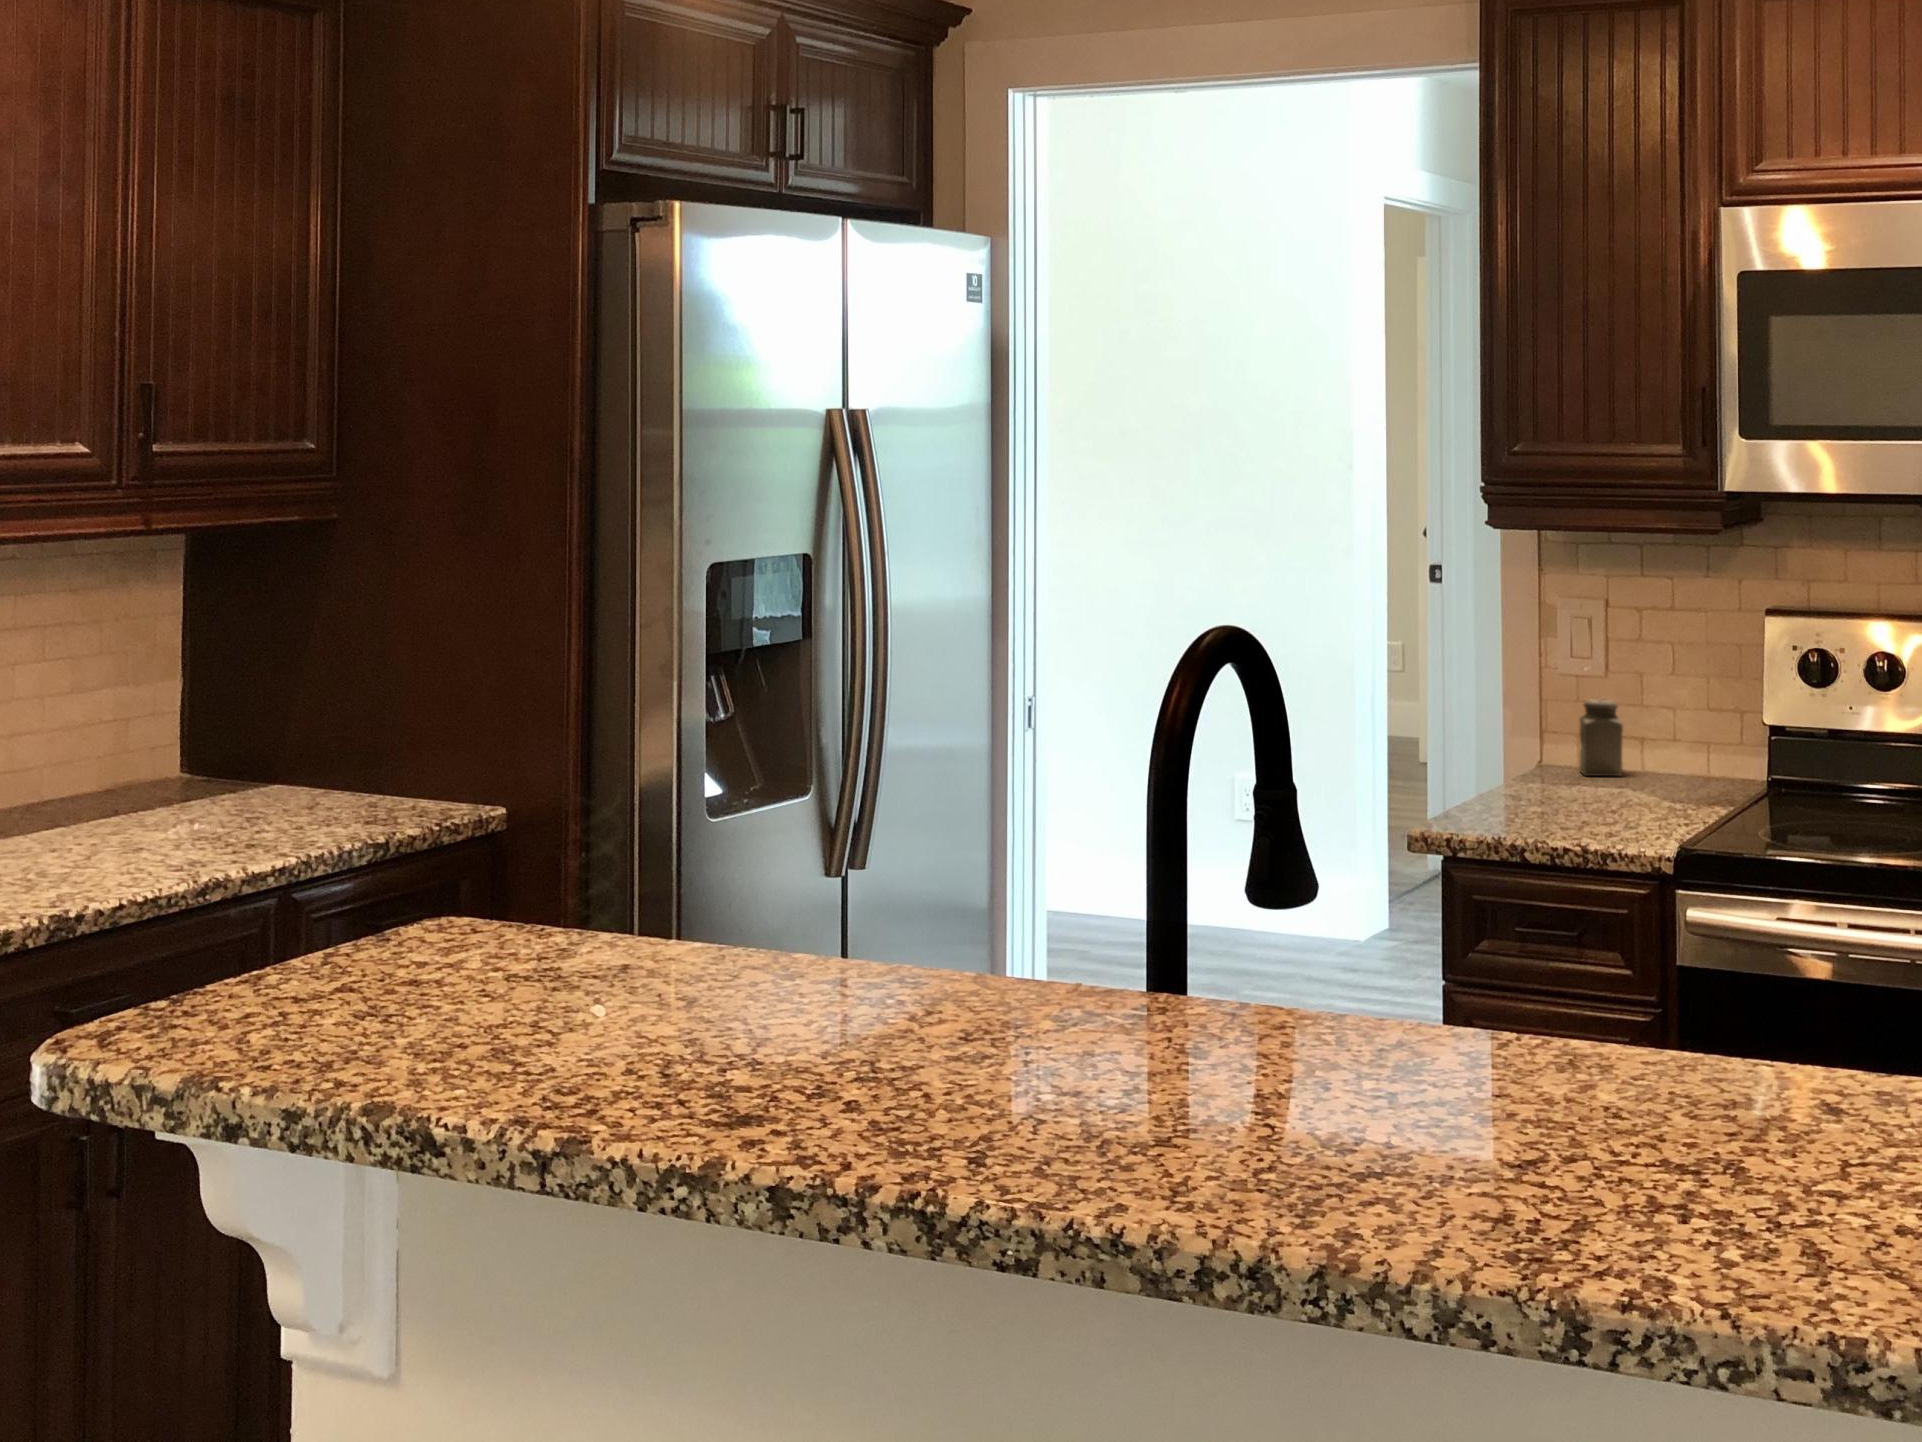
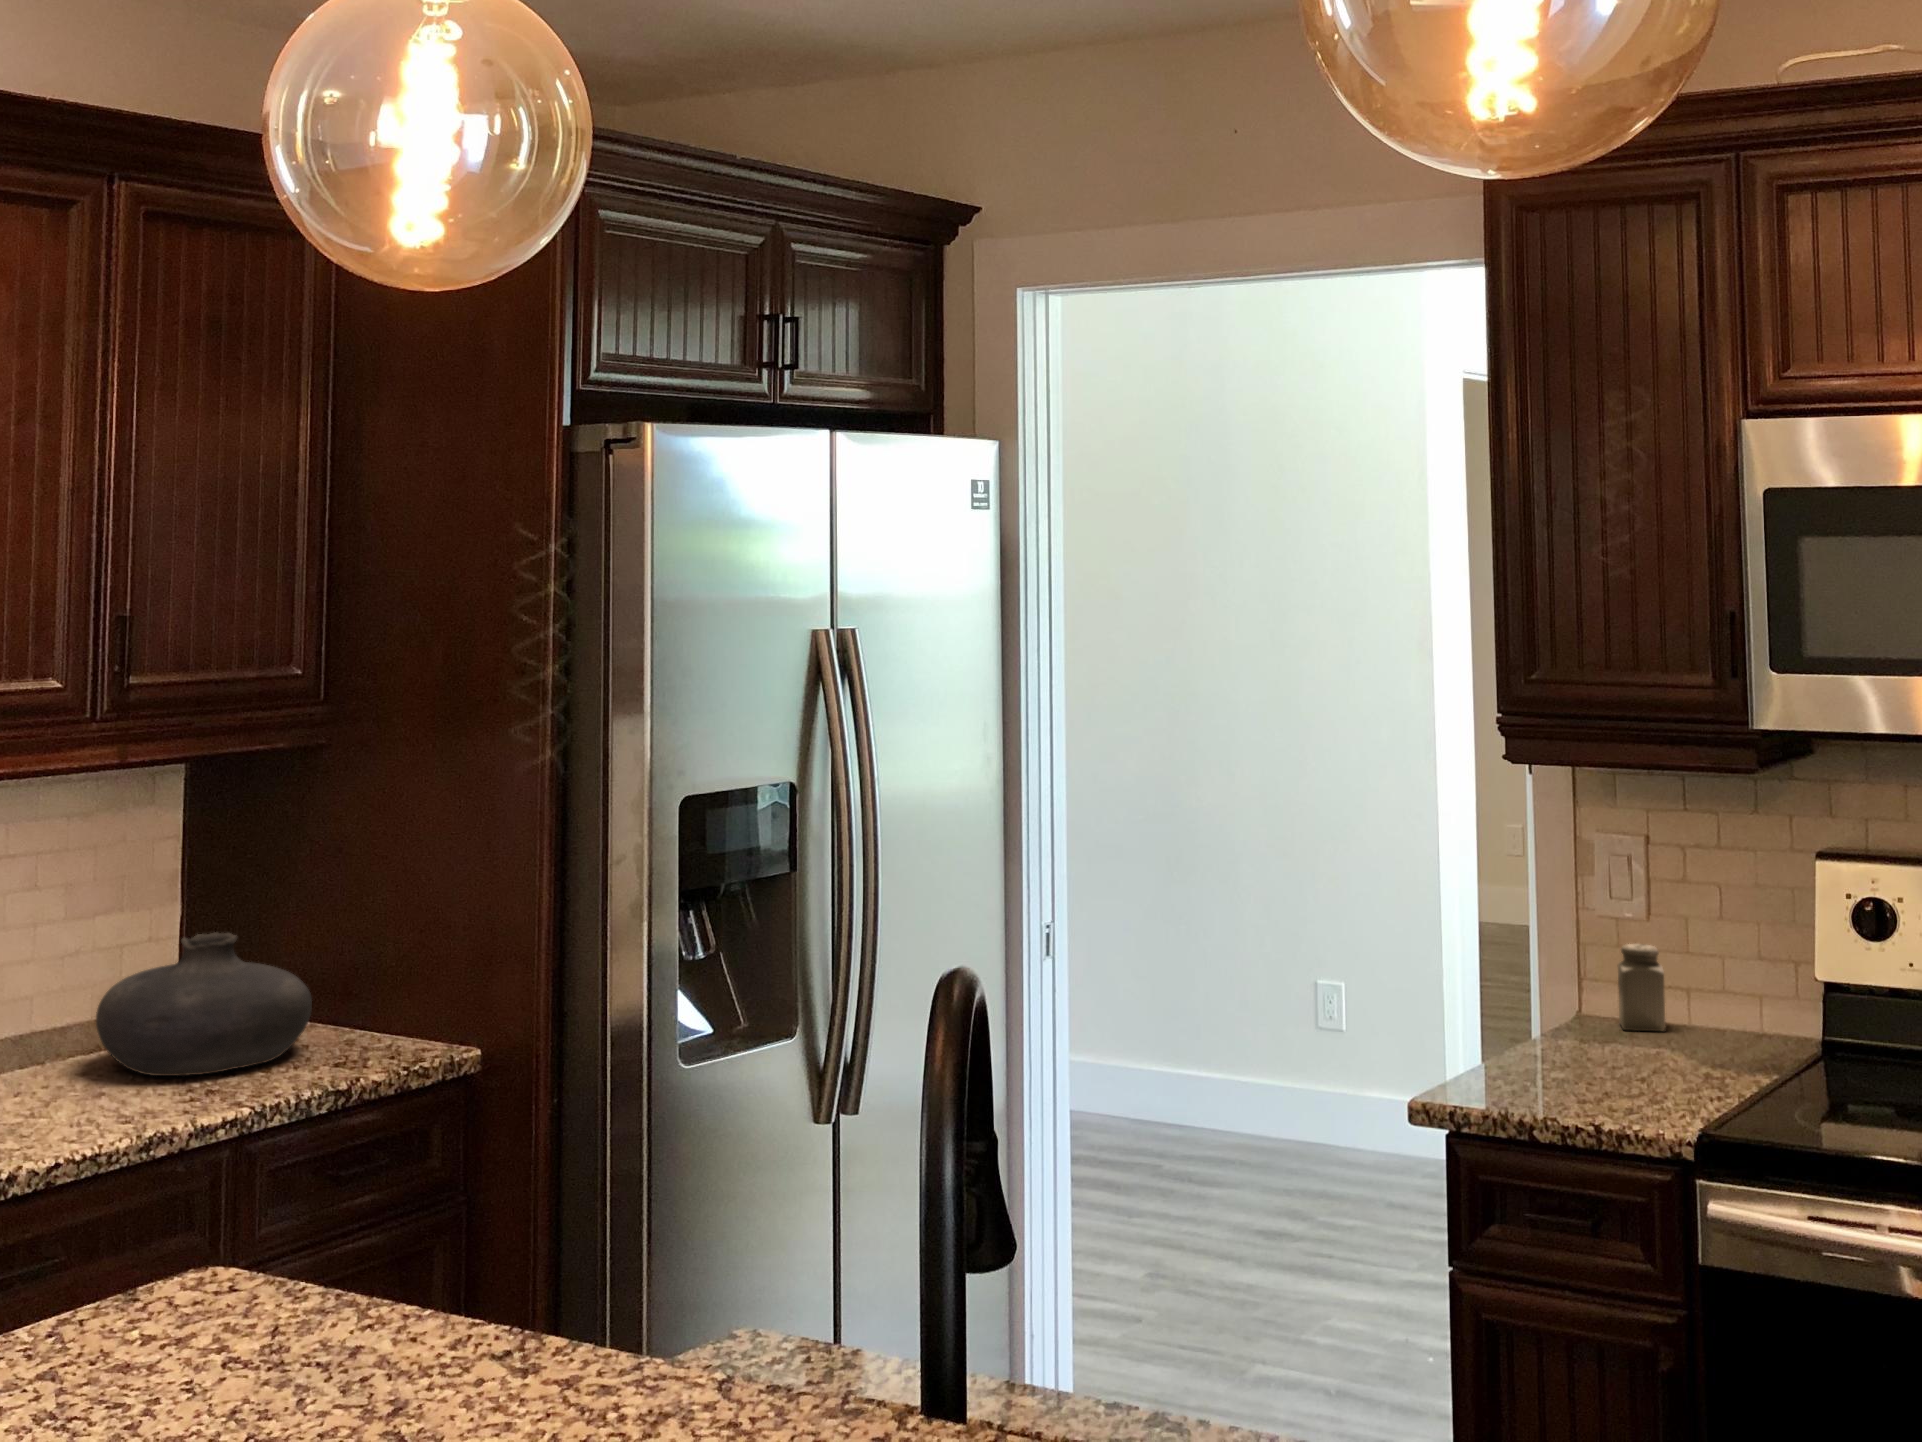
vase: none [120,698,339,834] -> present [96,933,312,1076]

